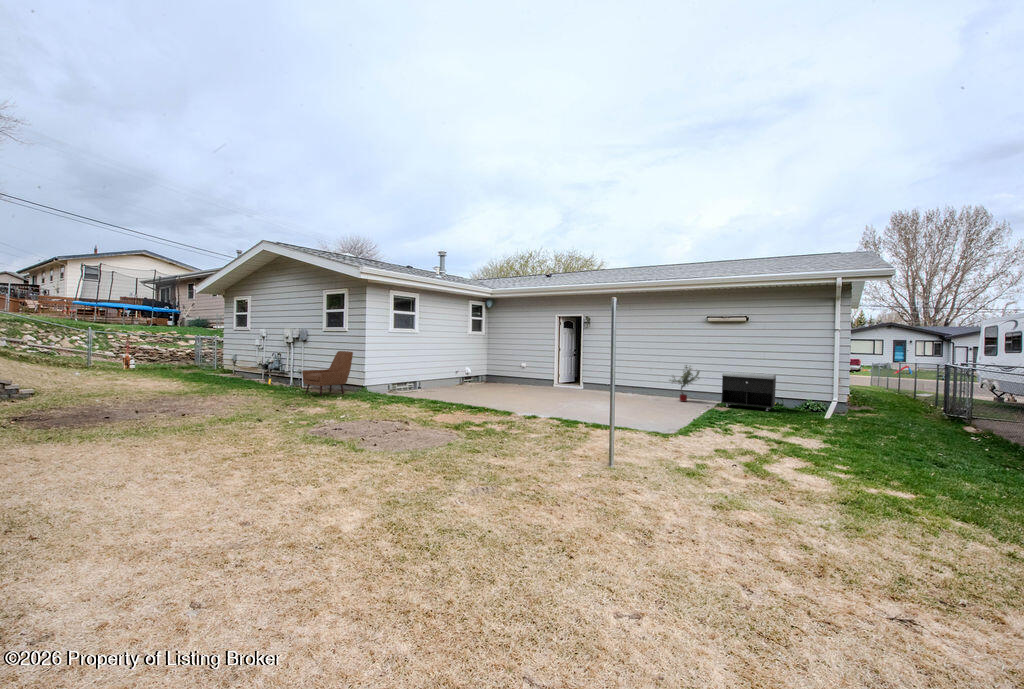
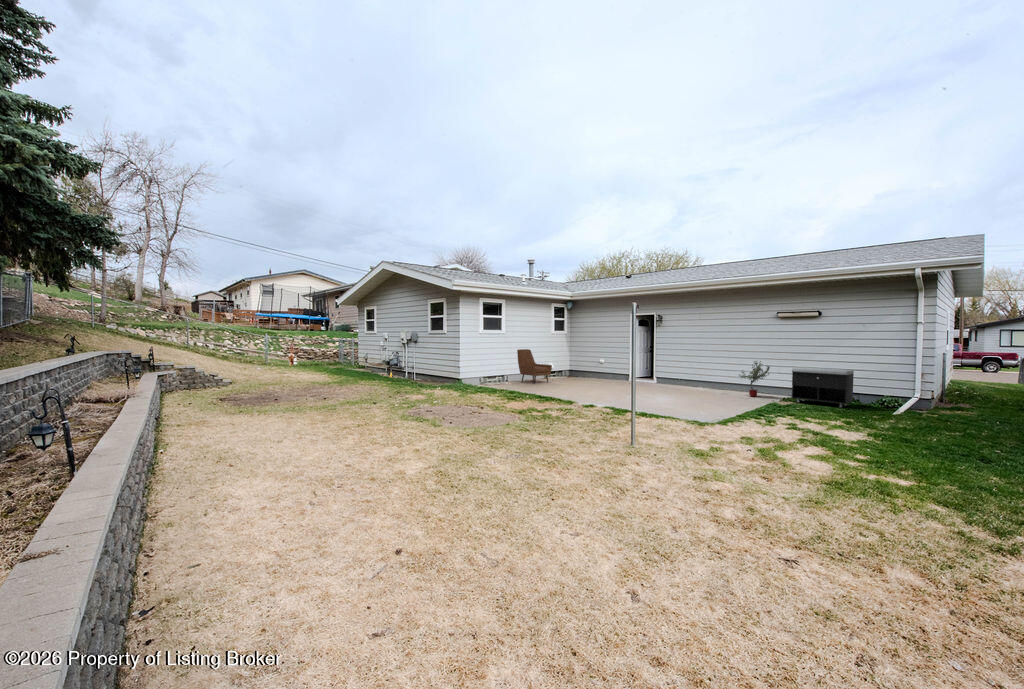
chair: present [302,351,353,396] -> present [517,349,552,383]

